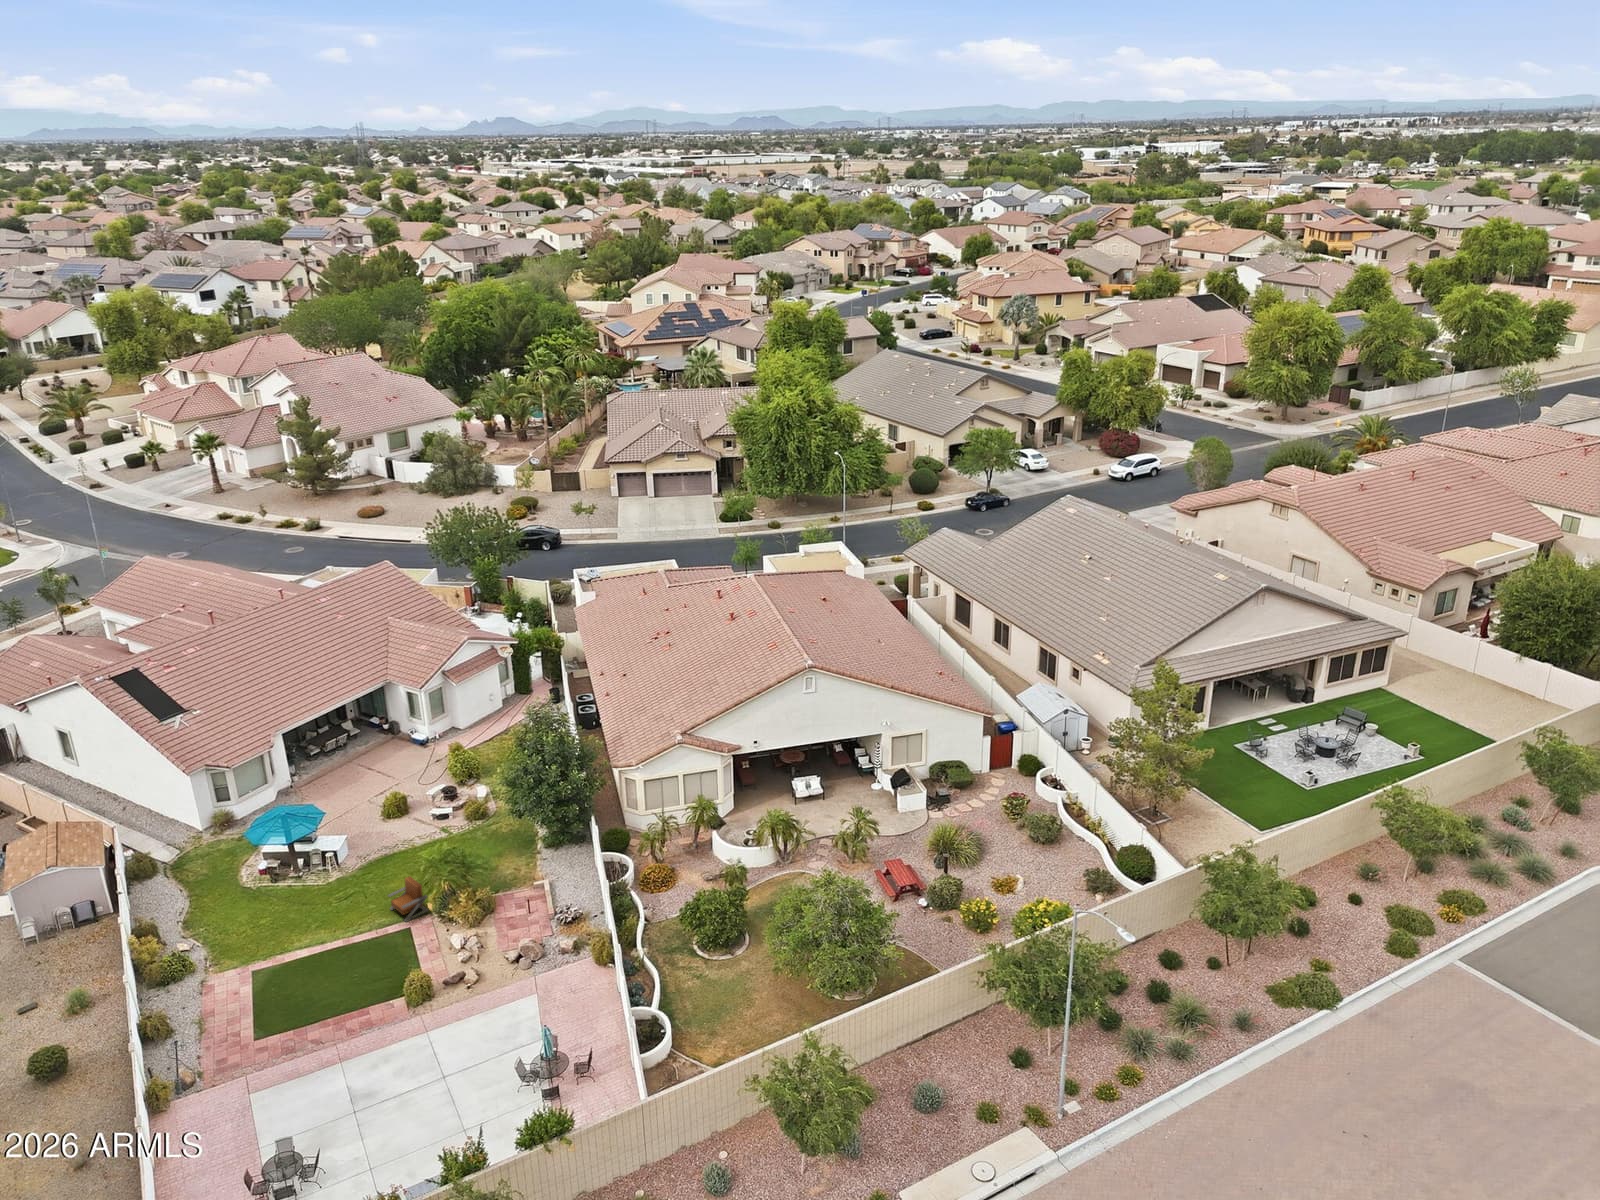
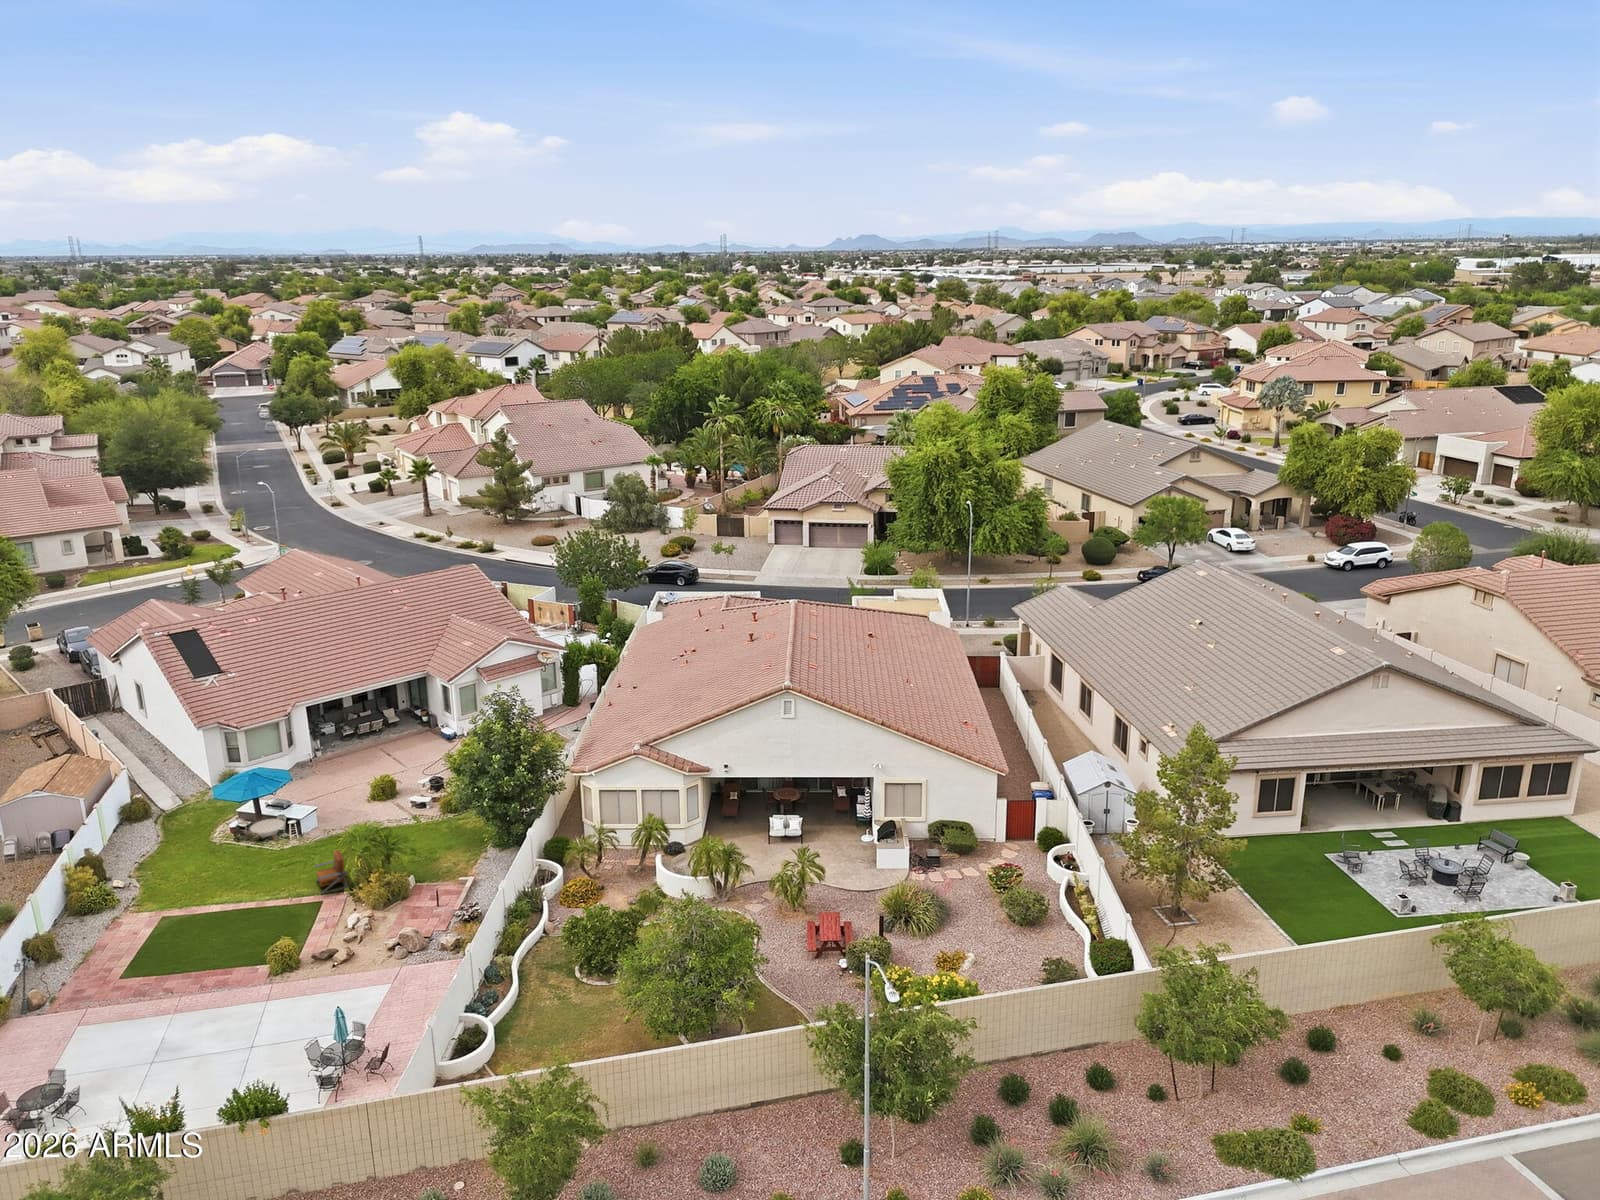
round table: none [287,854,321,880] -> present [250,819,284,841]

